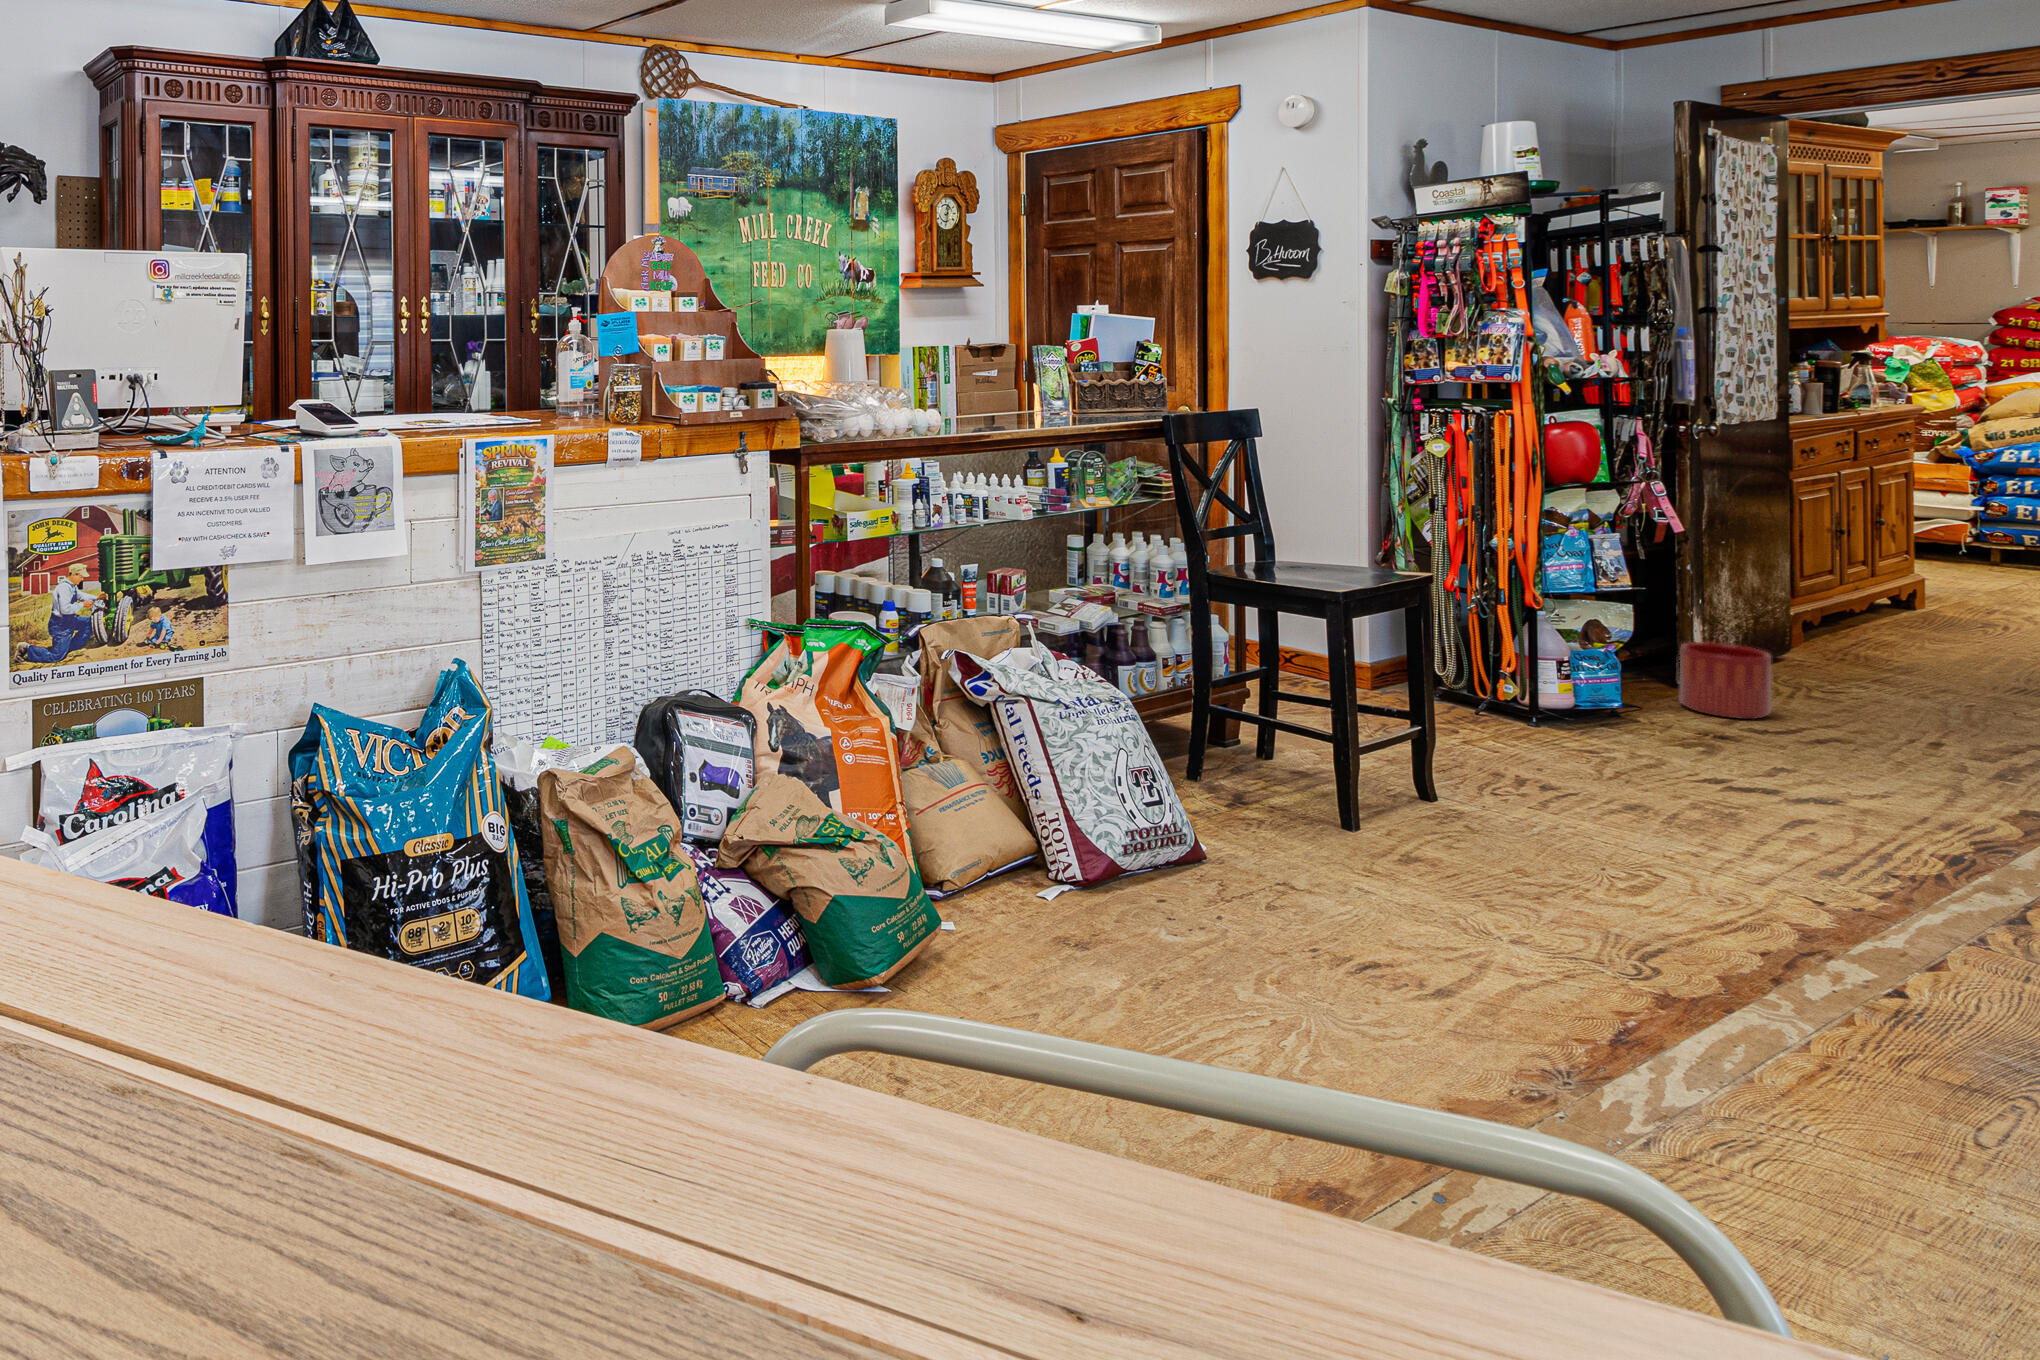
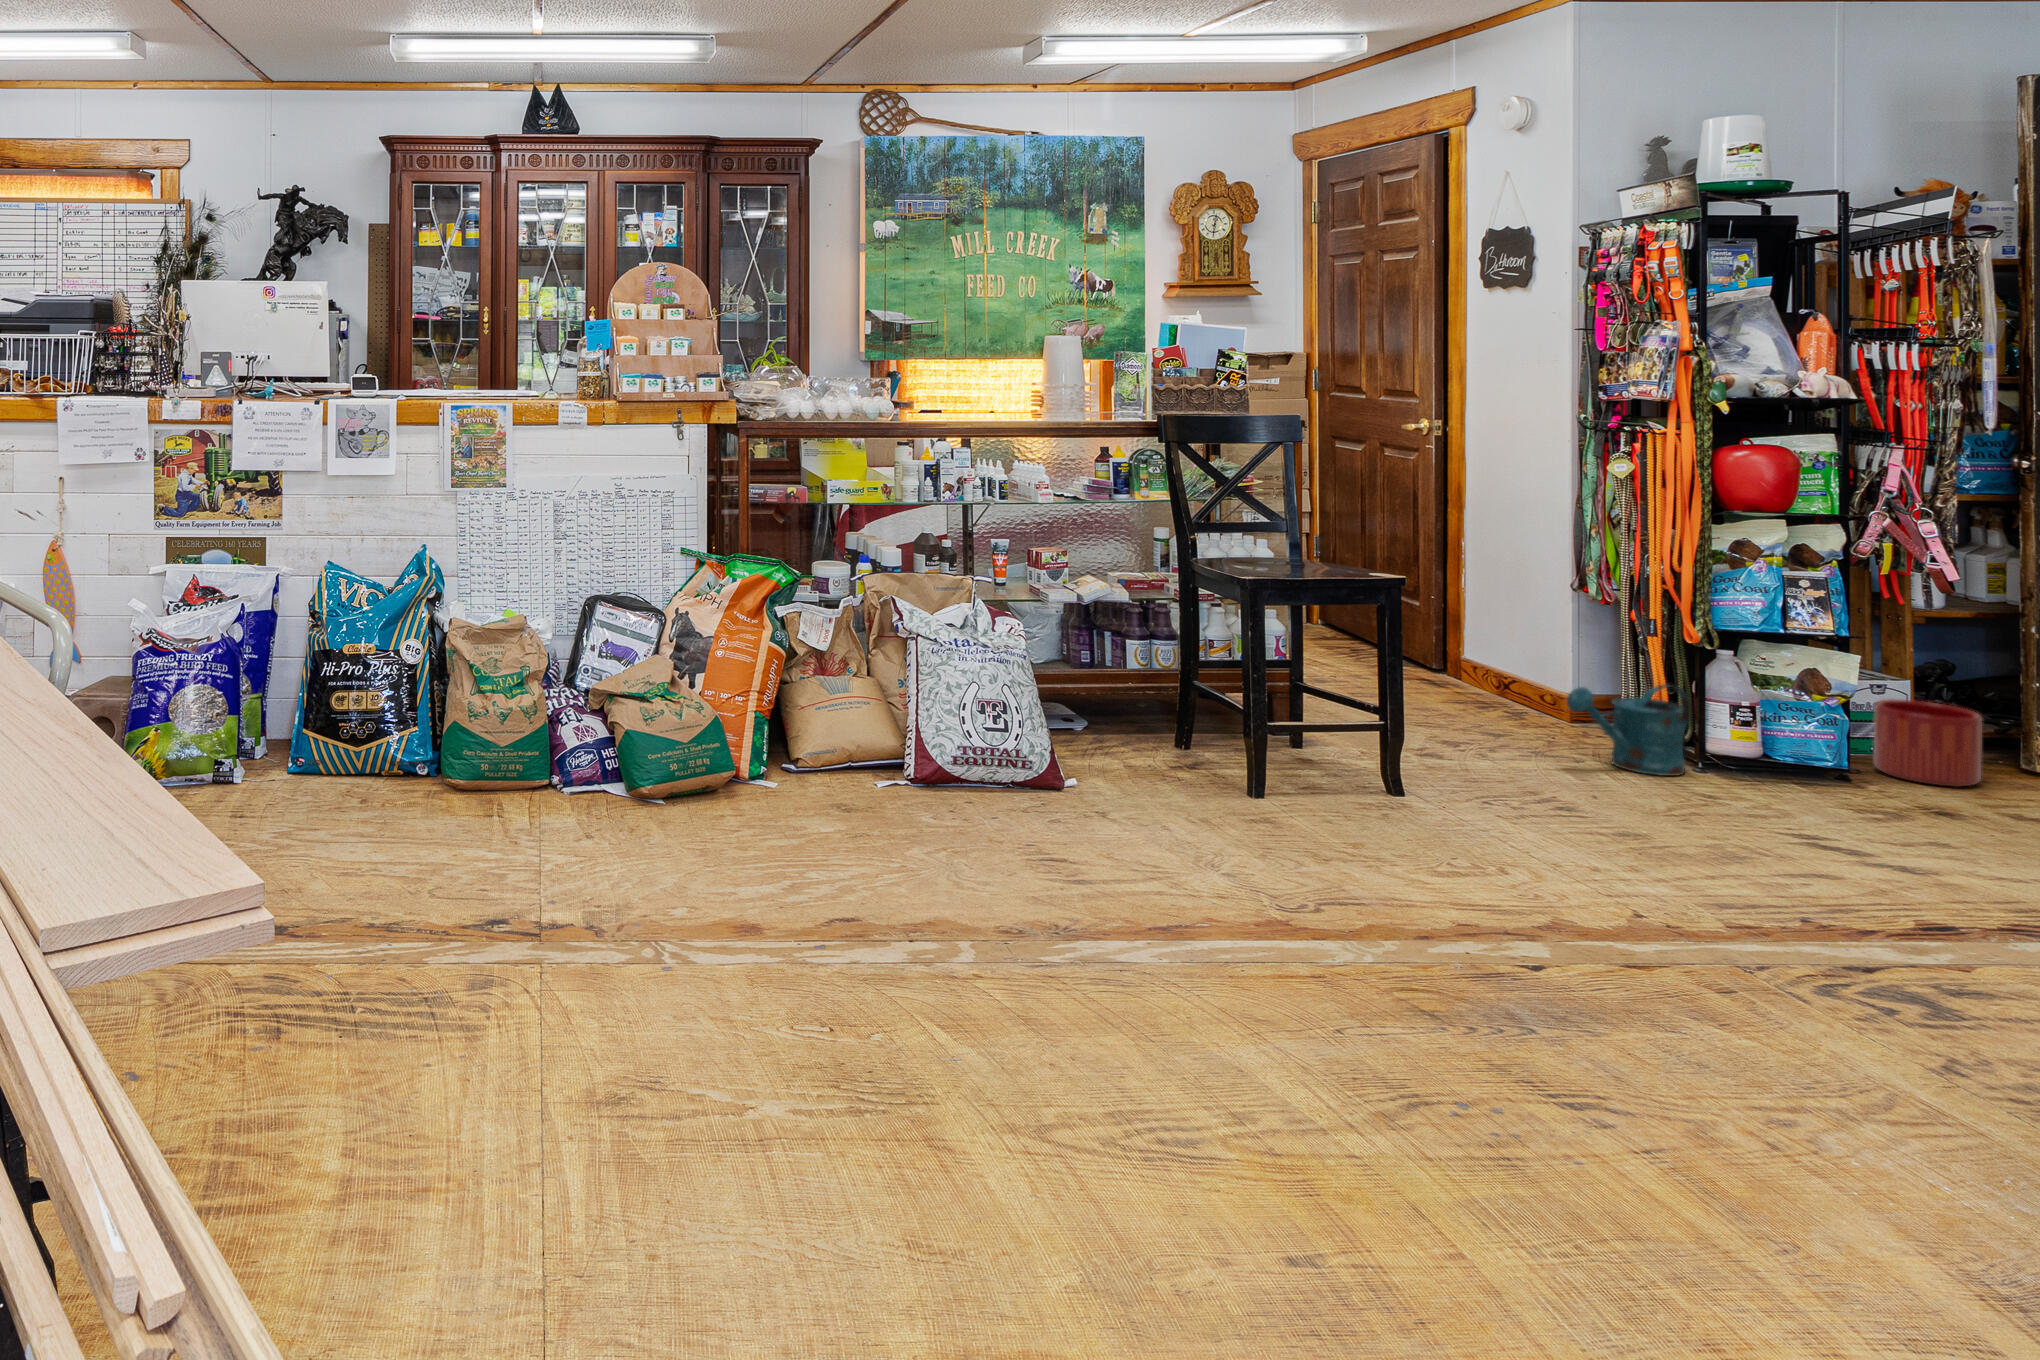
watering can: none [1512,653,1595,744] -> present [1567,685,1690,776]

